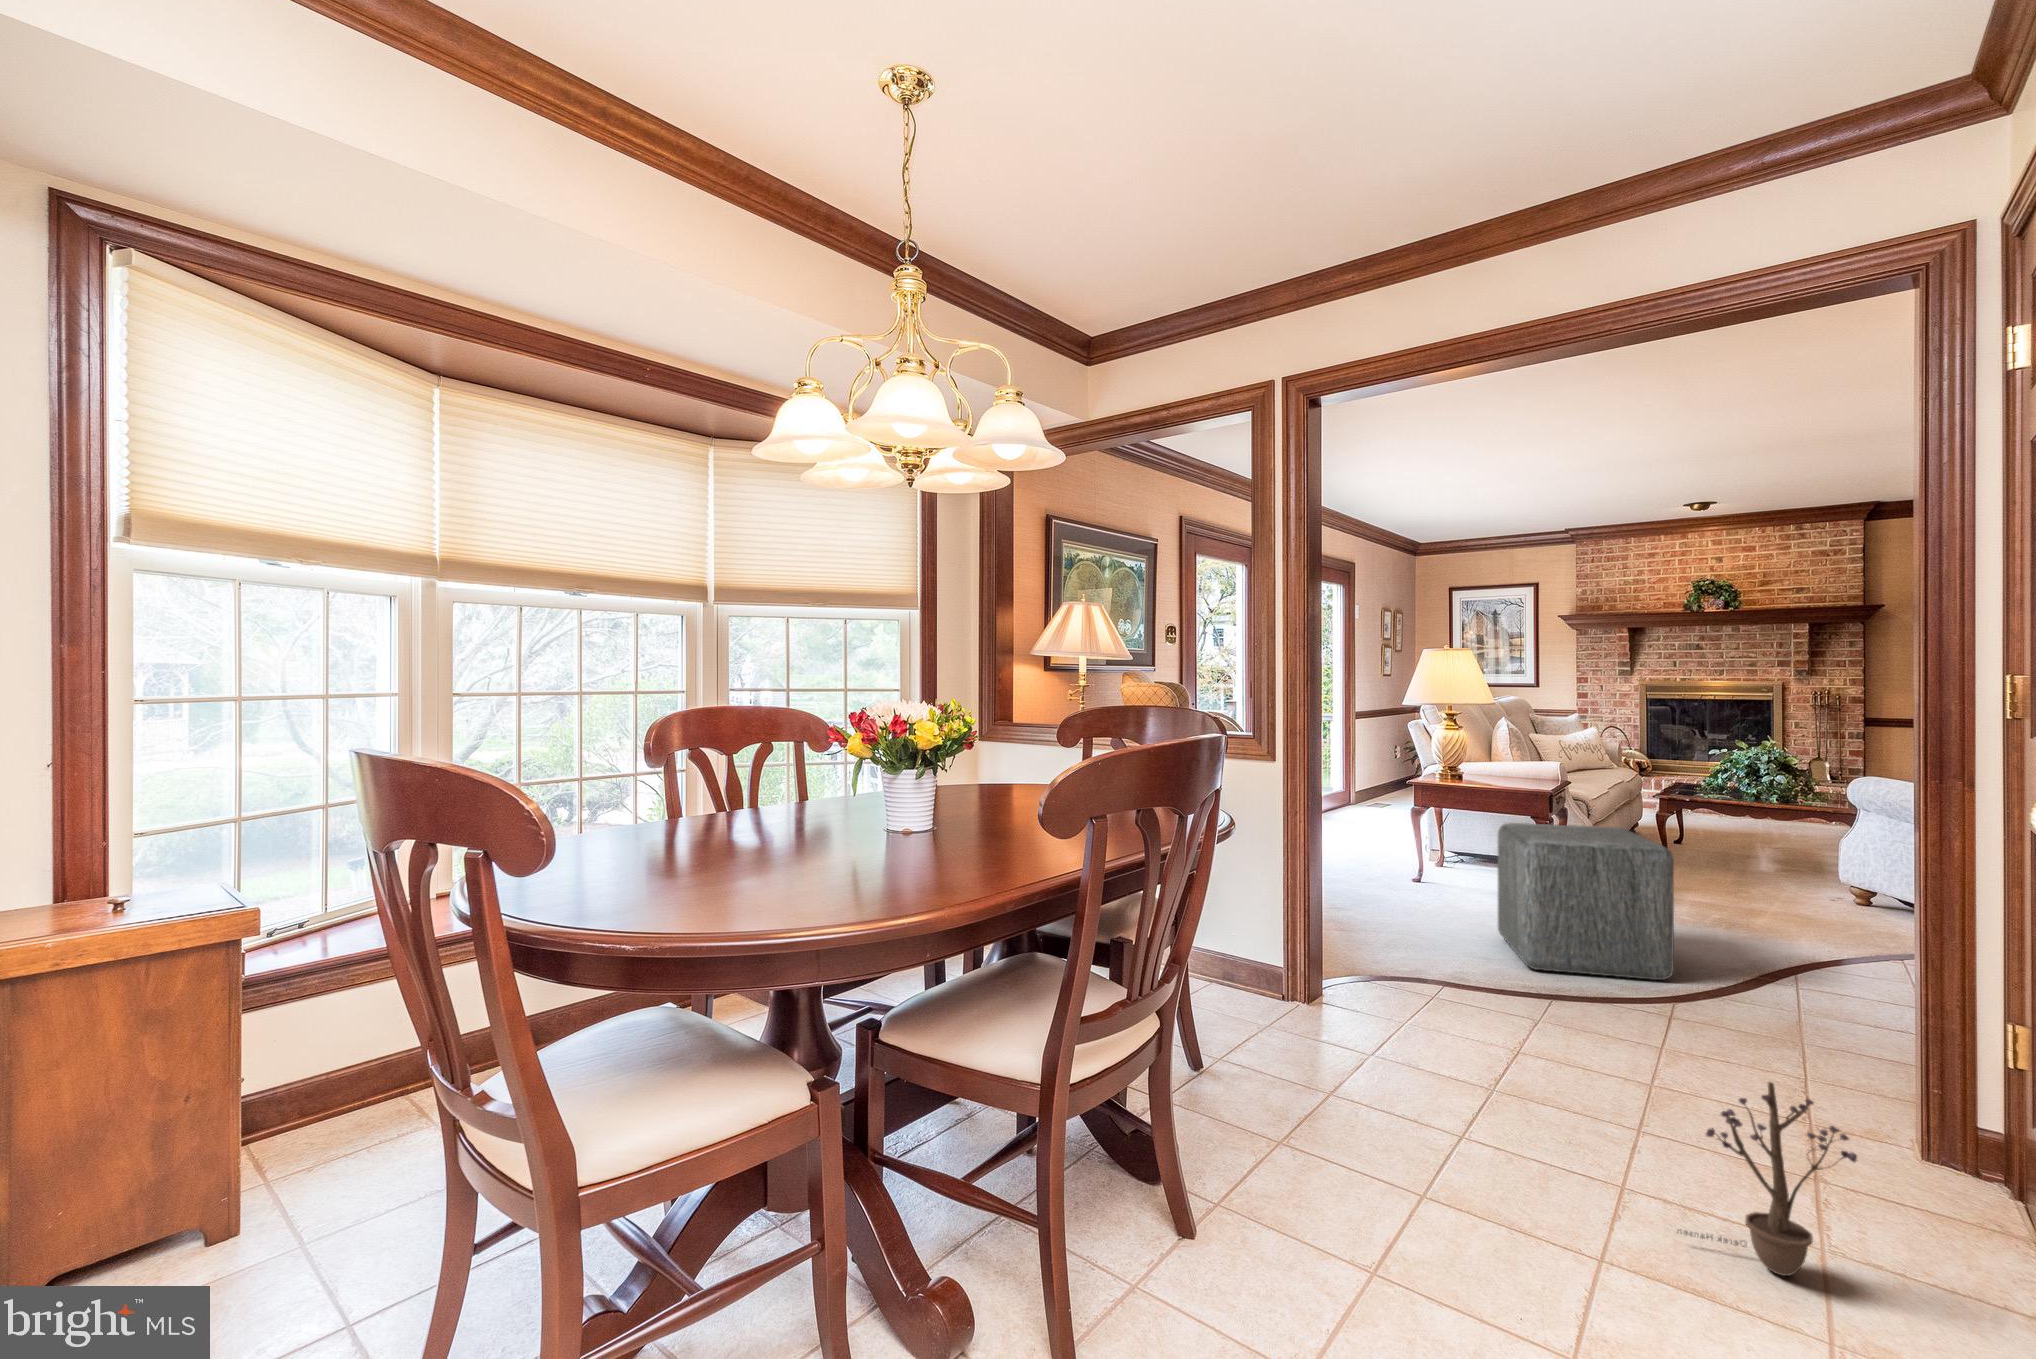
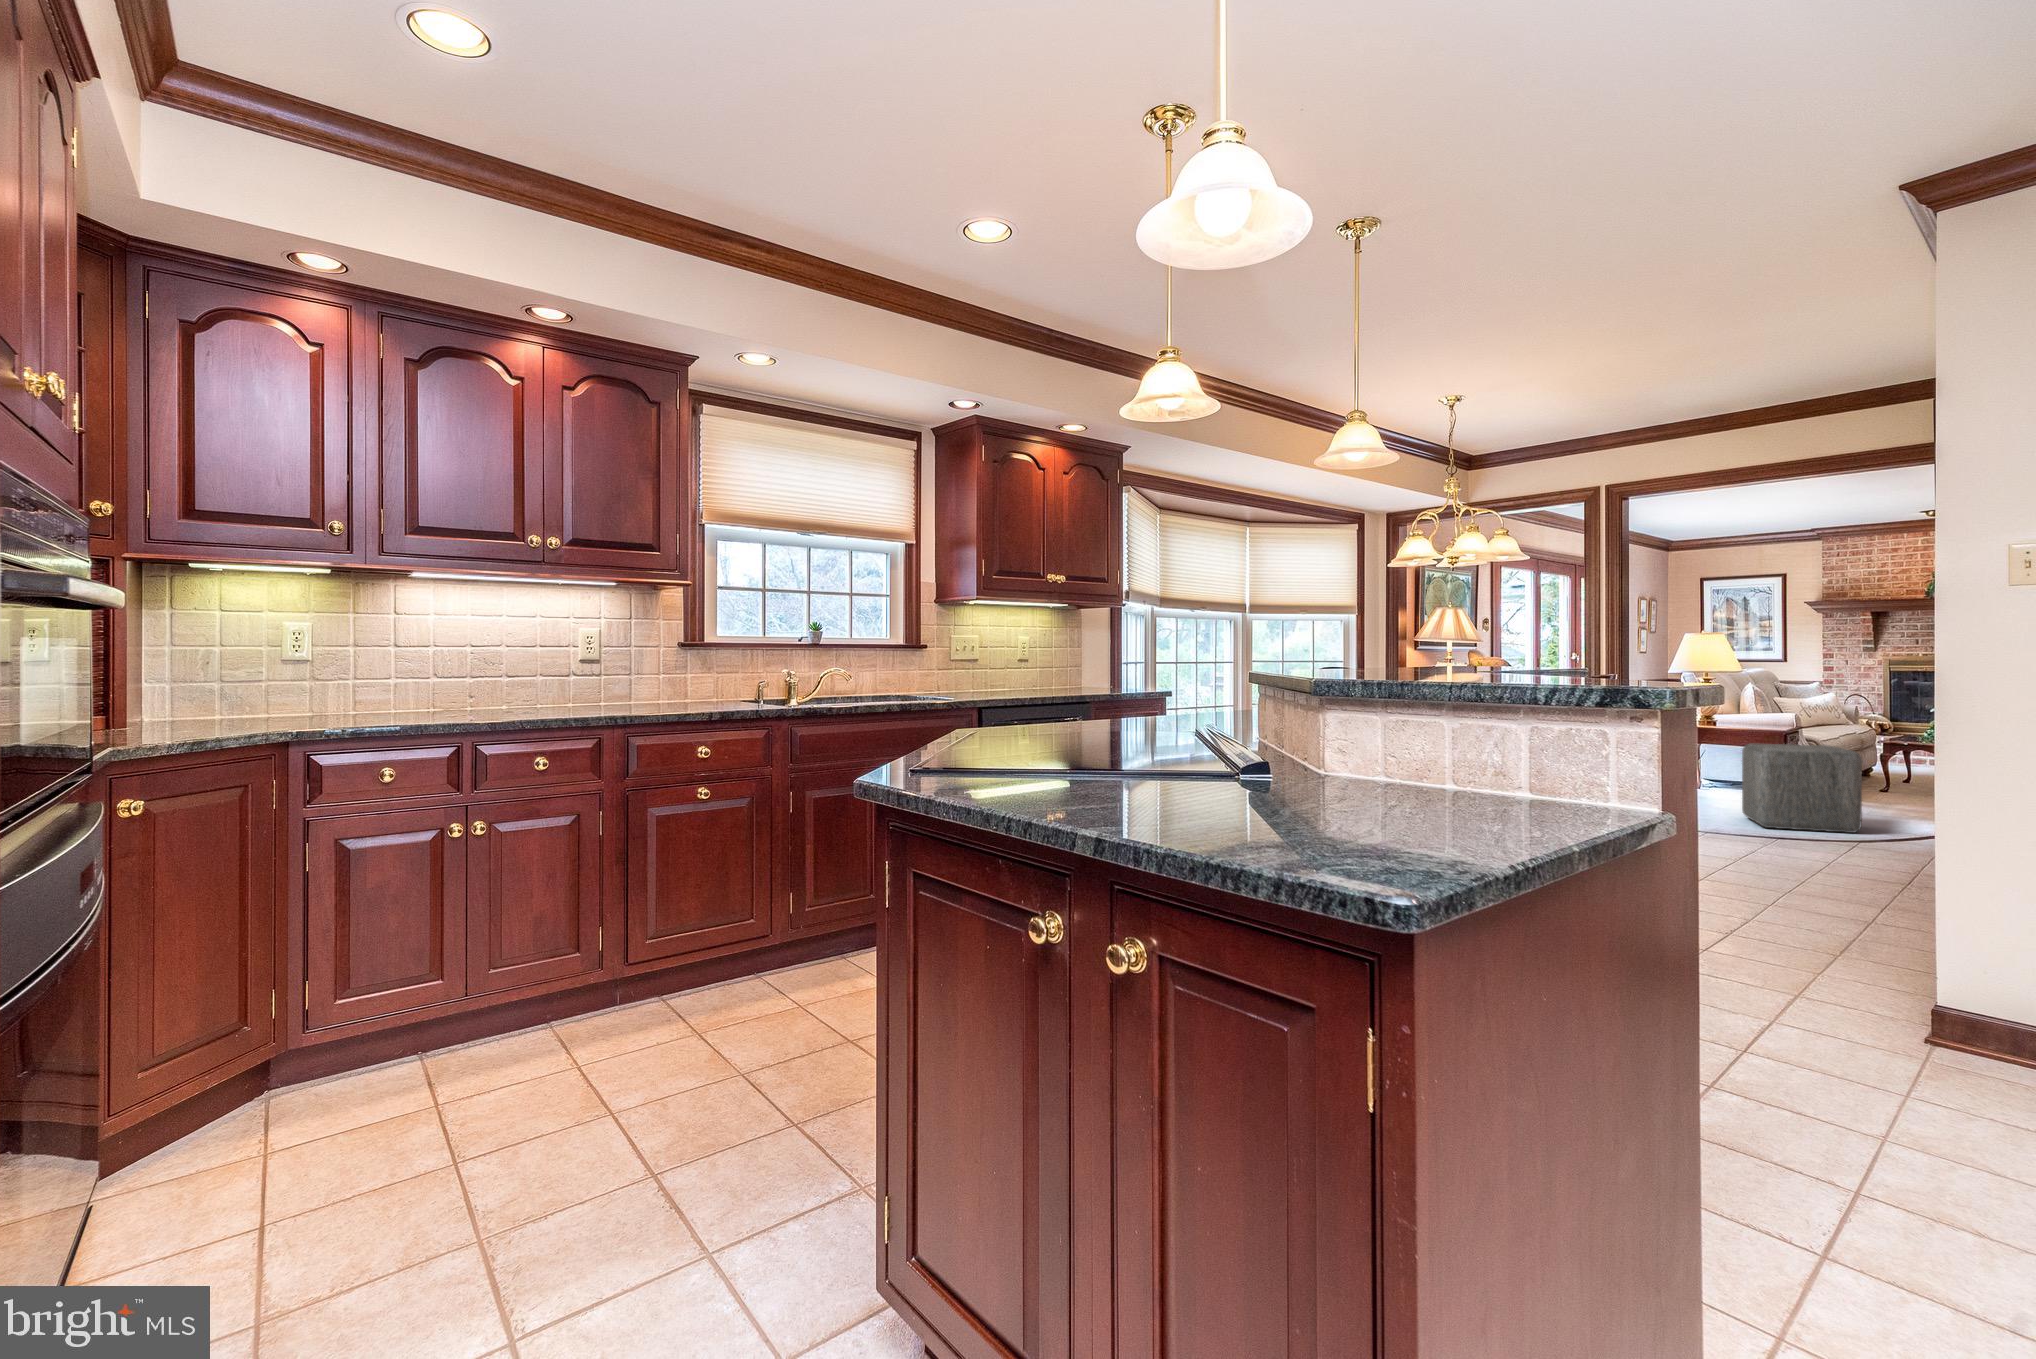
decorative plant: present [1678,1082,1857,1276] -> none [1824,814,1903,893]

